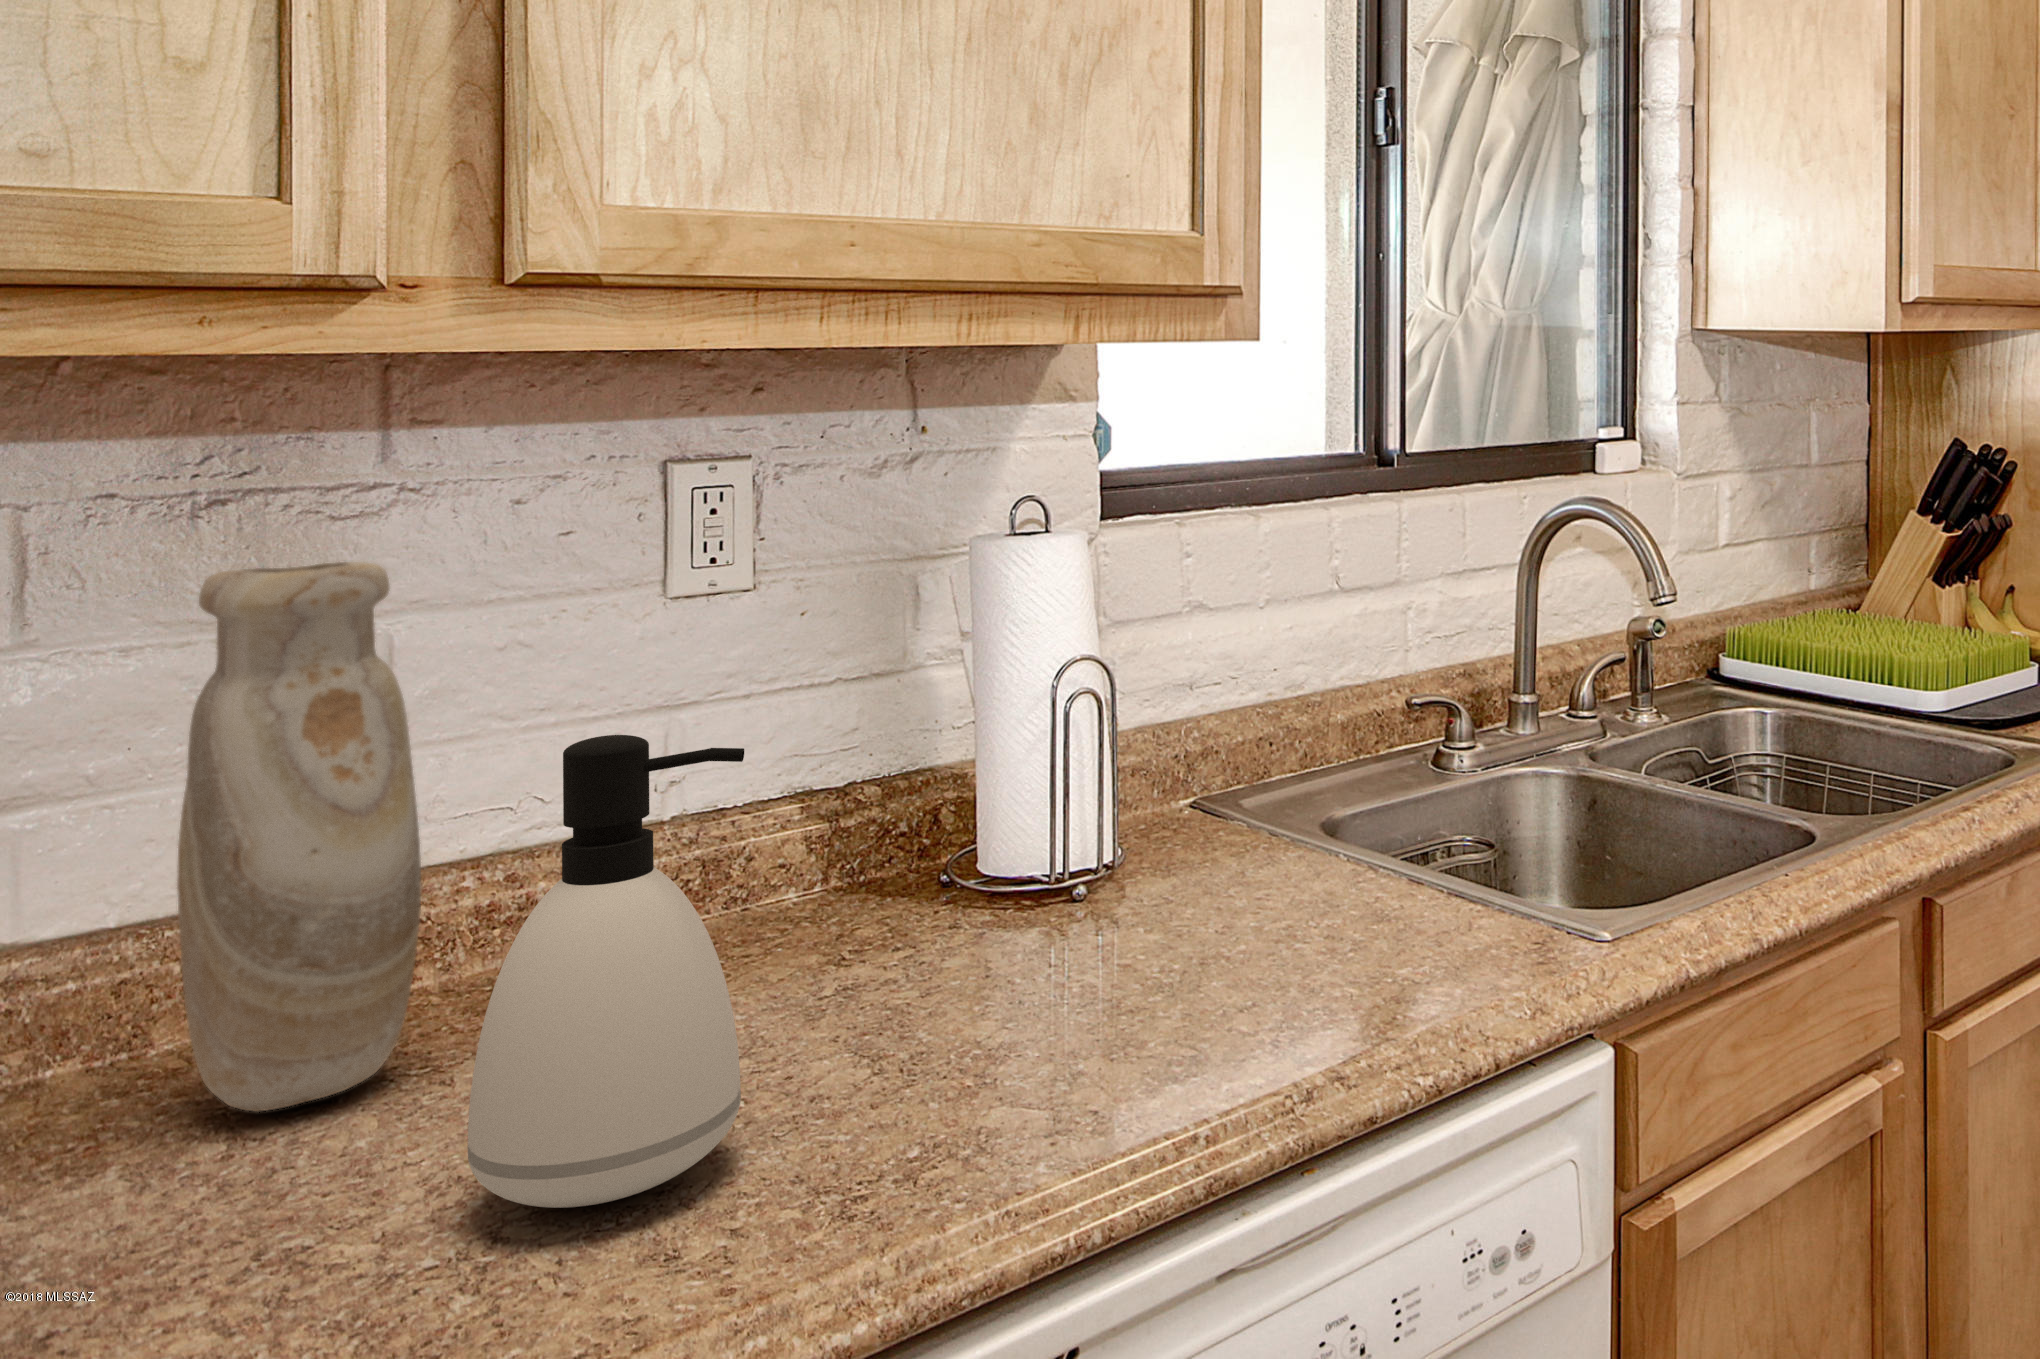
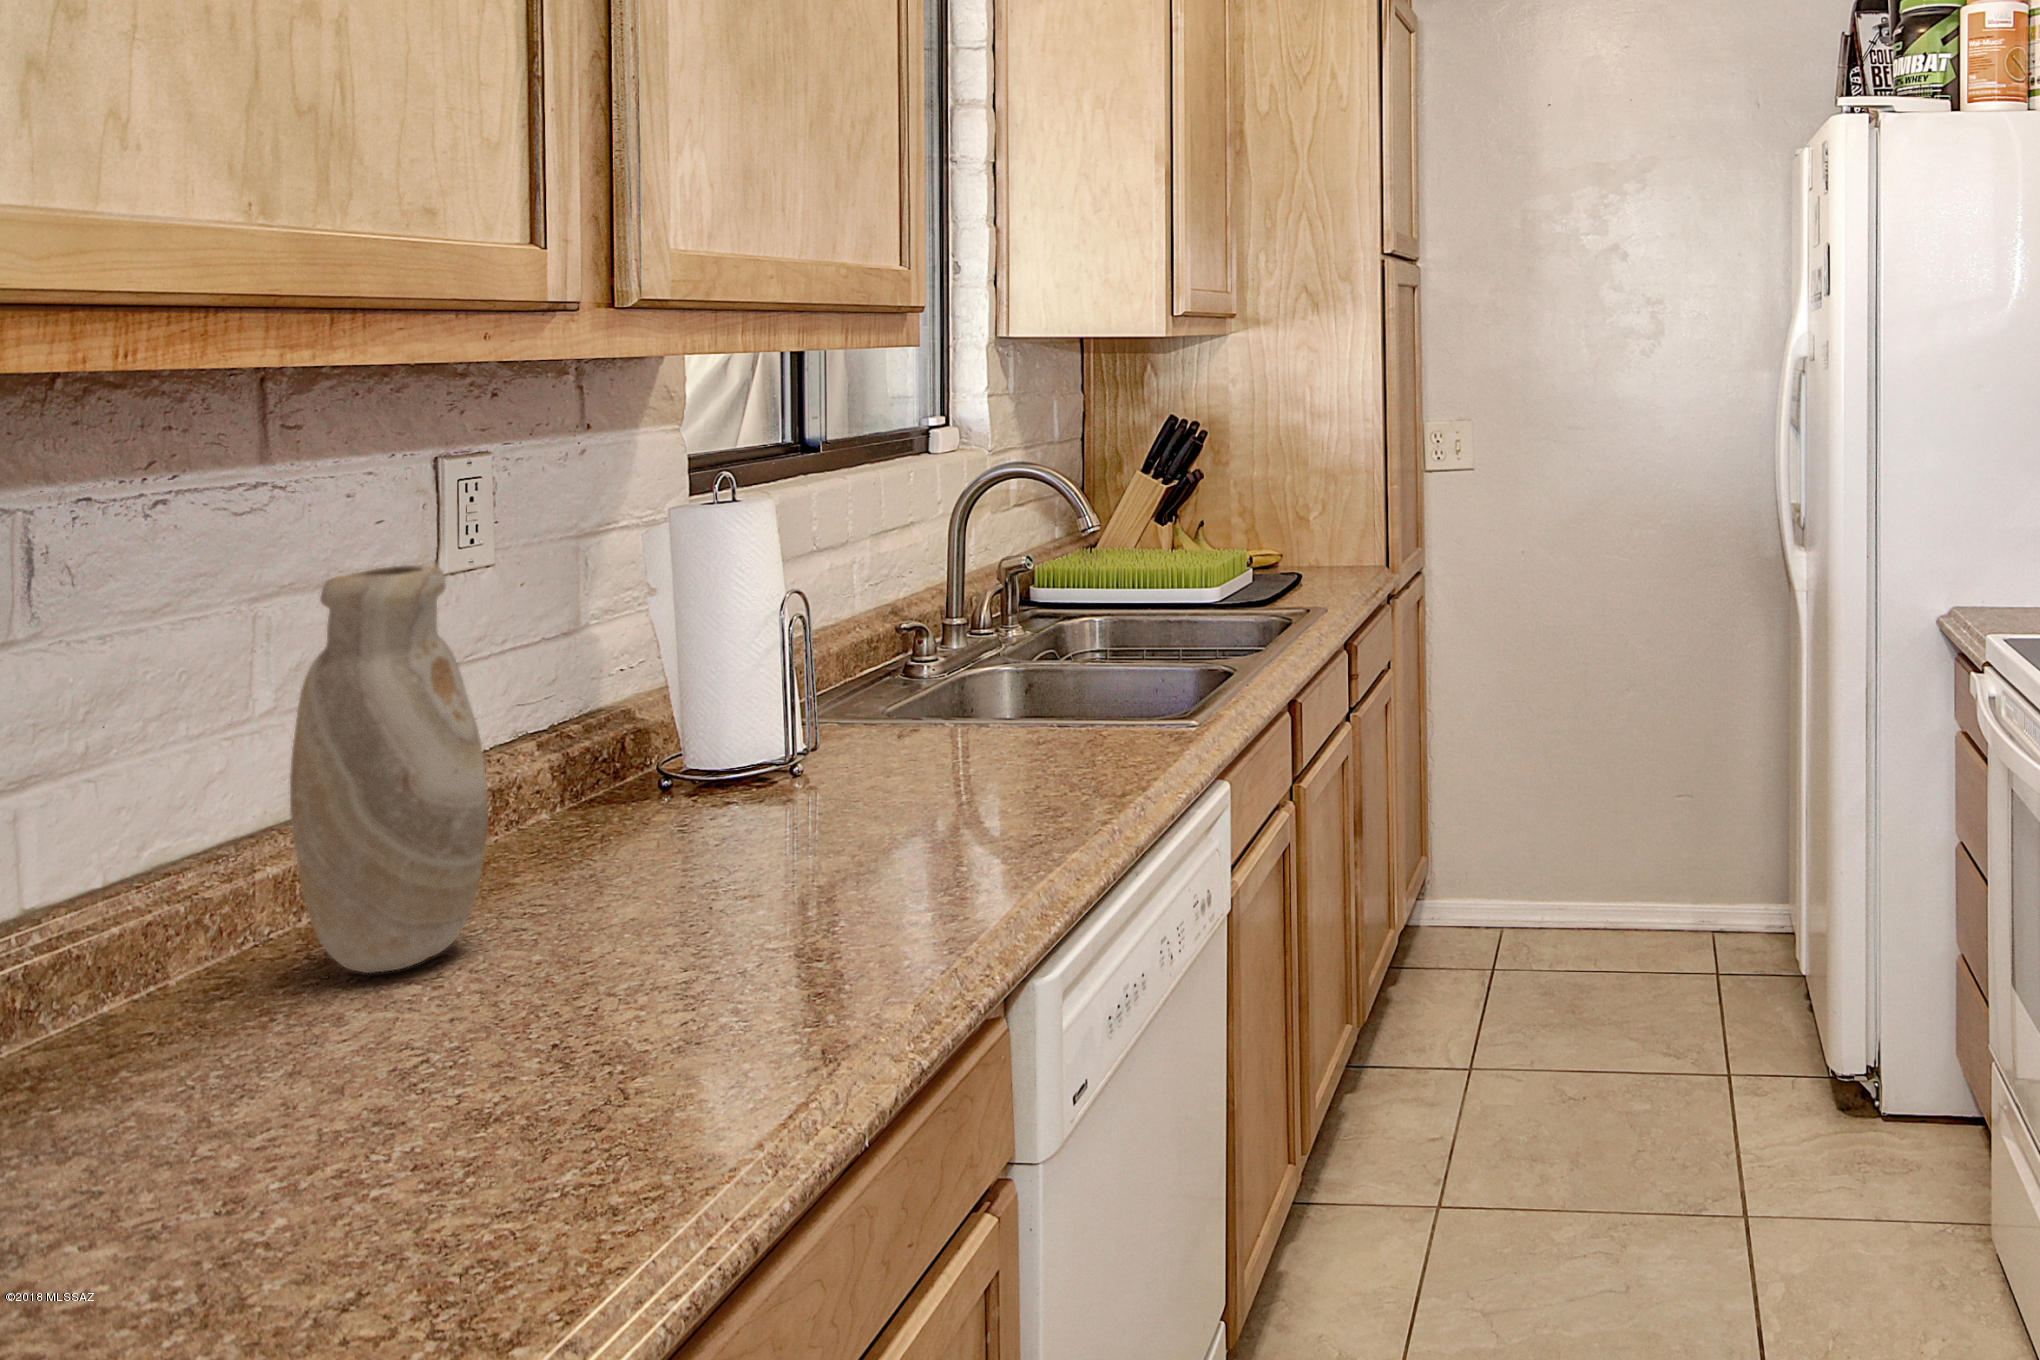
soap dispenser: present [468,735,744,1208] -> none [695,651,857,934]

